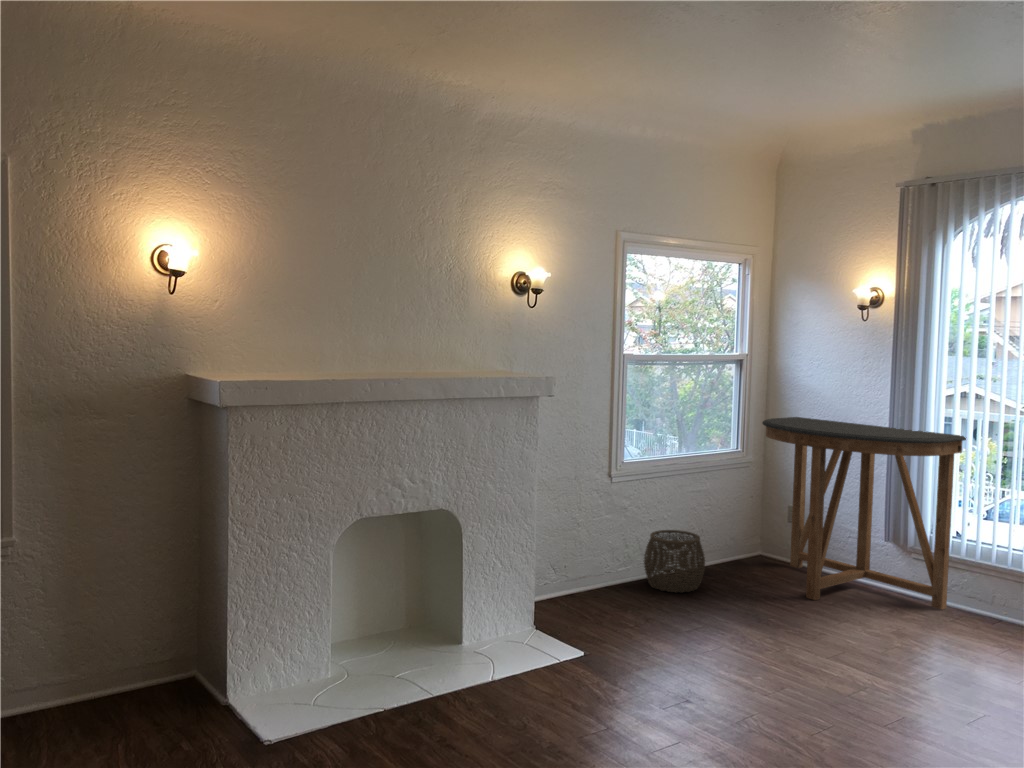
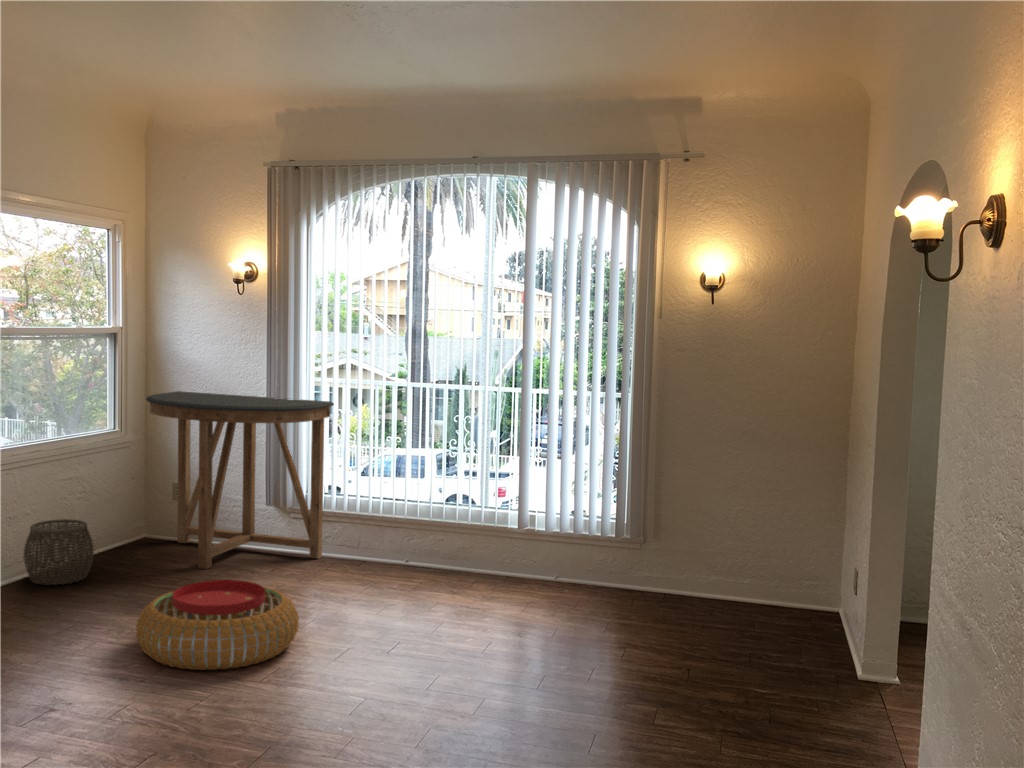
pouf: none [725,620,909,732] -> present [136,580,299,670]

